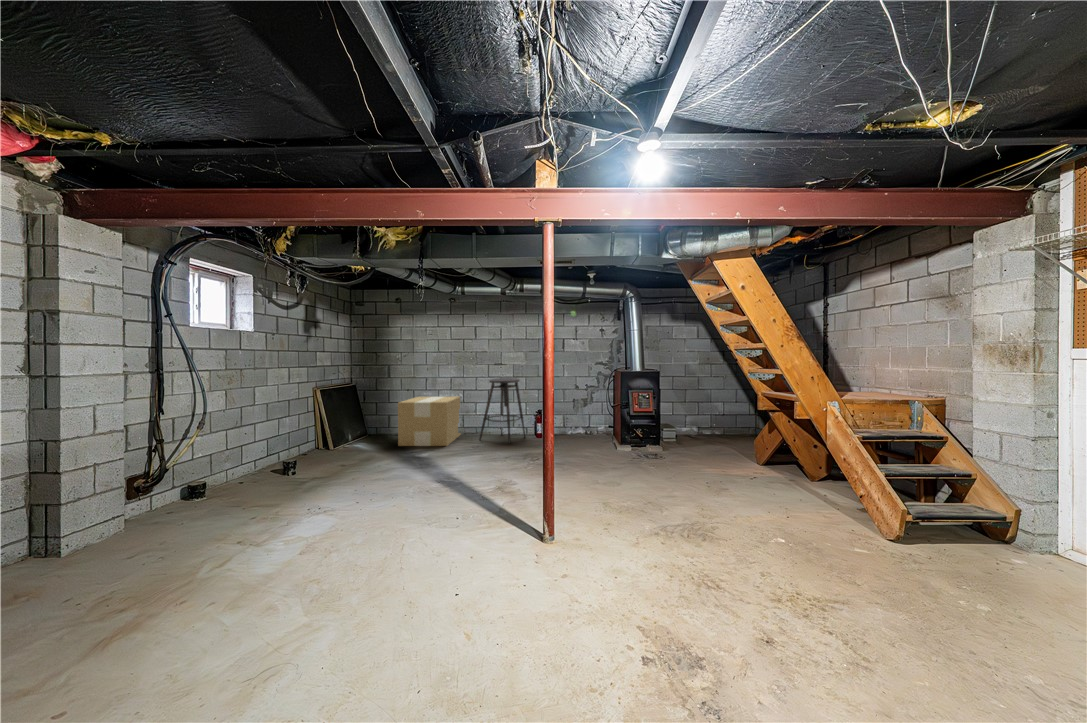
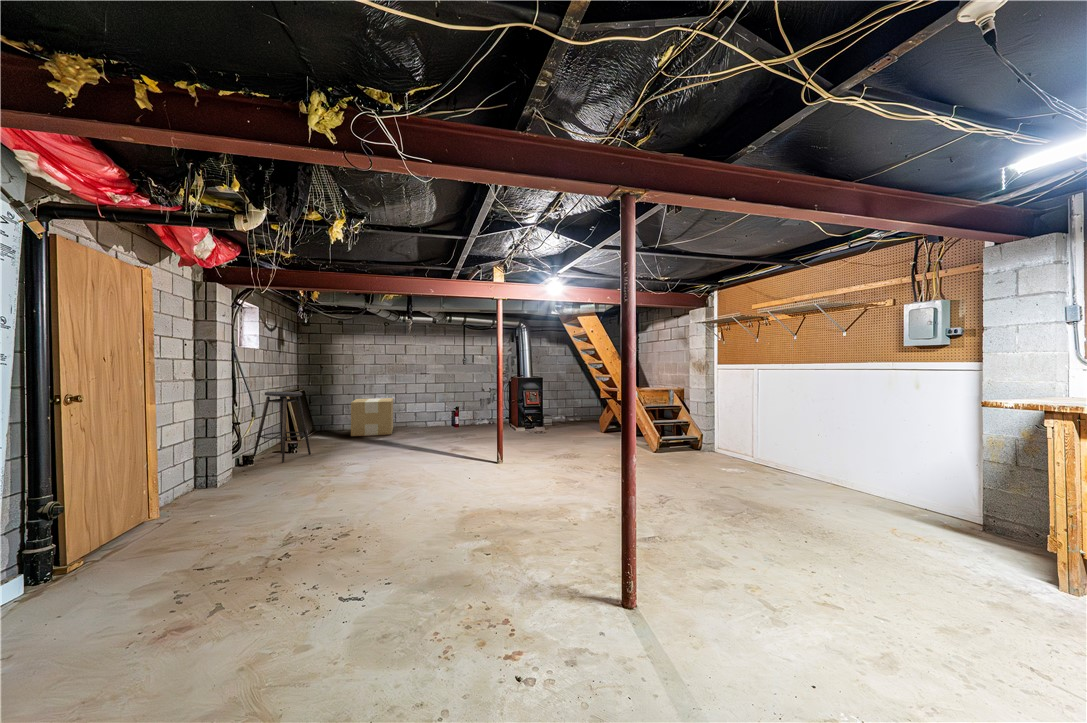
stool: present [479,378,526,443] -> present [253,391,311,463]

